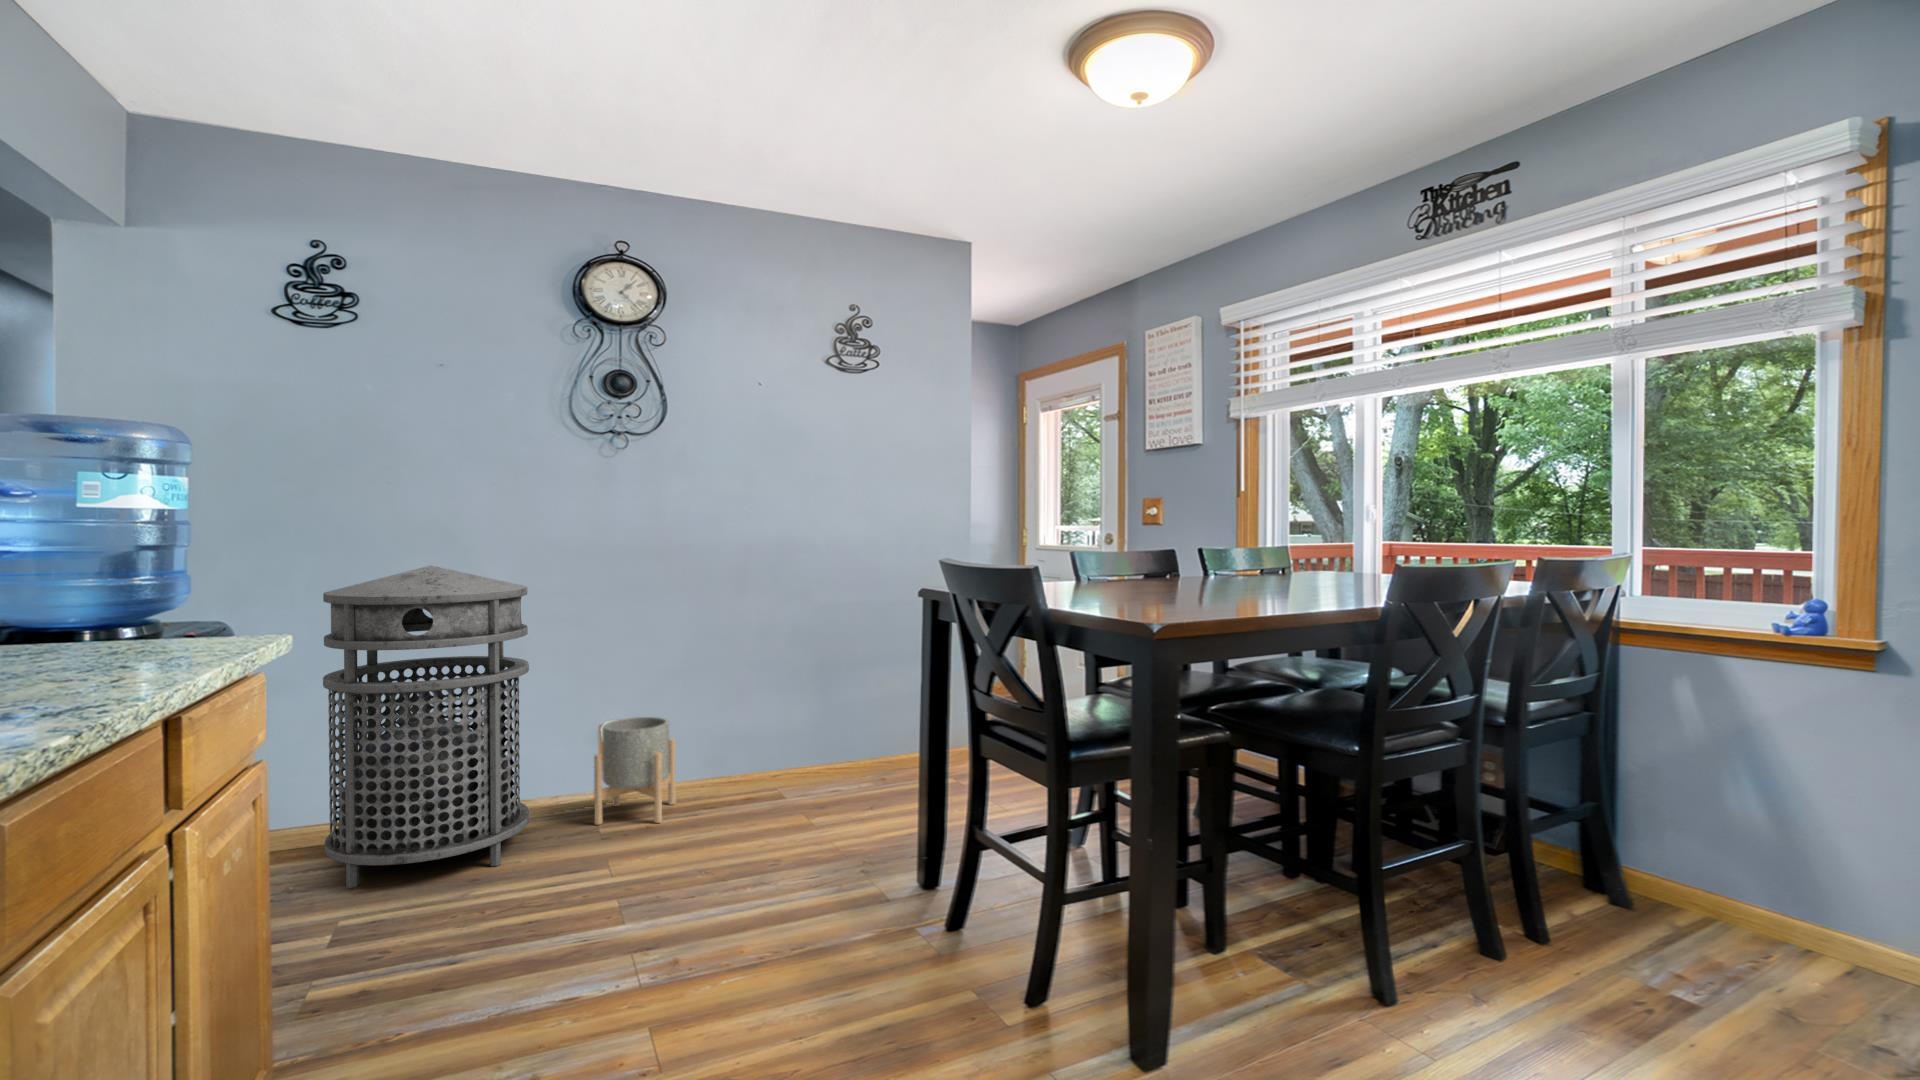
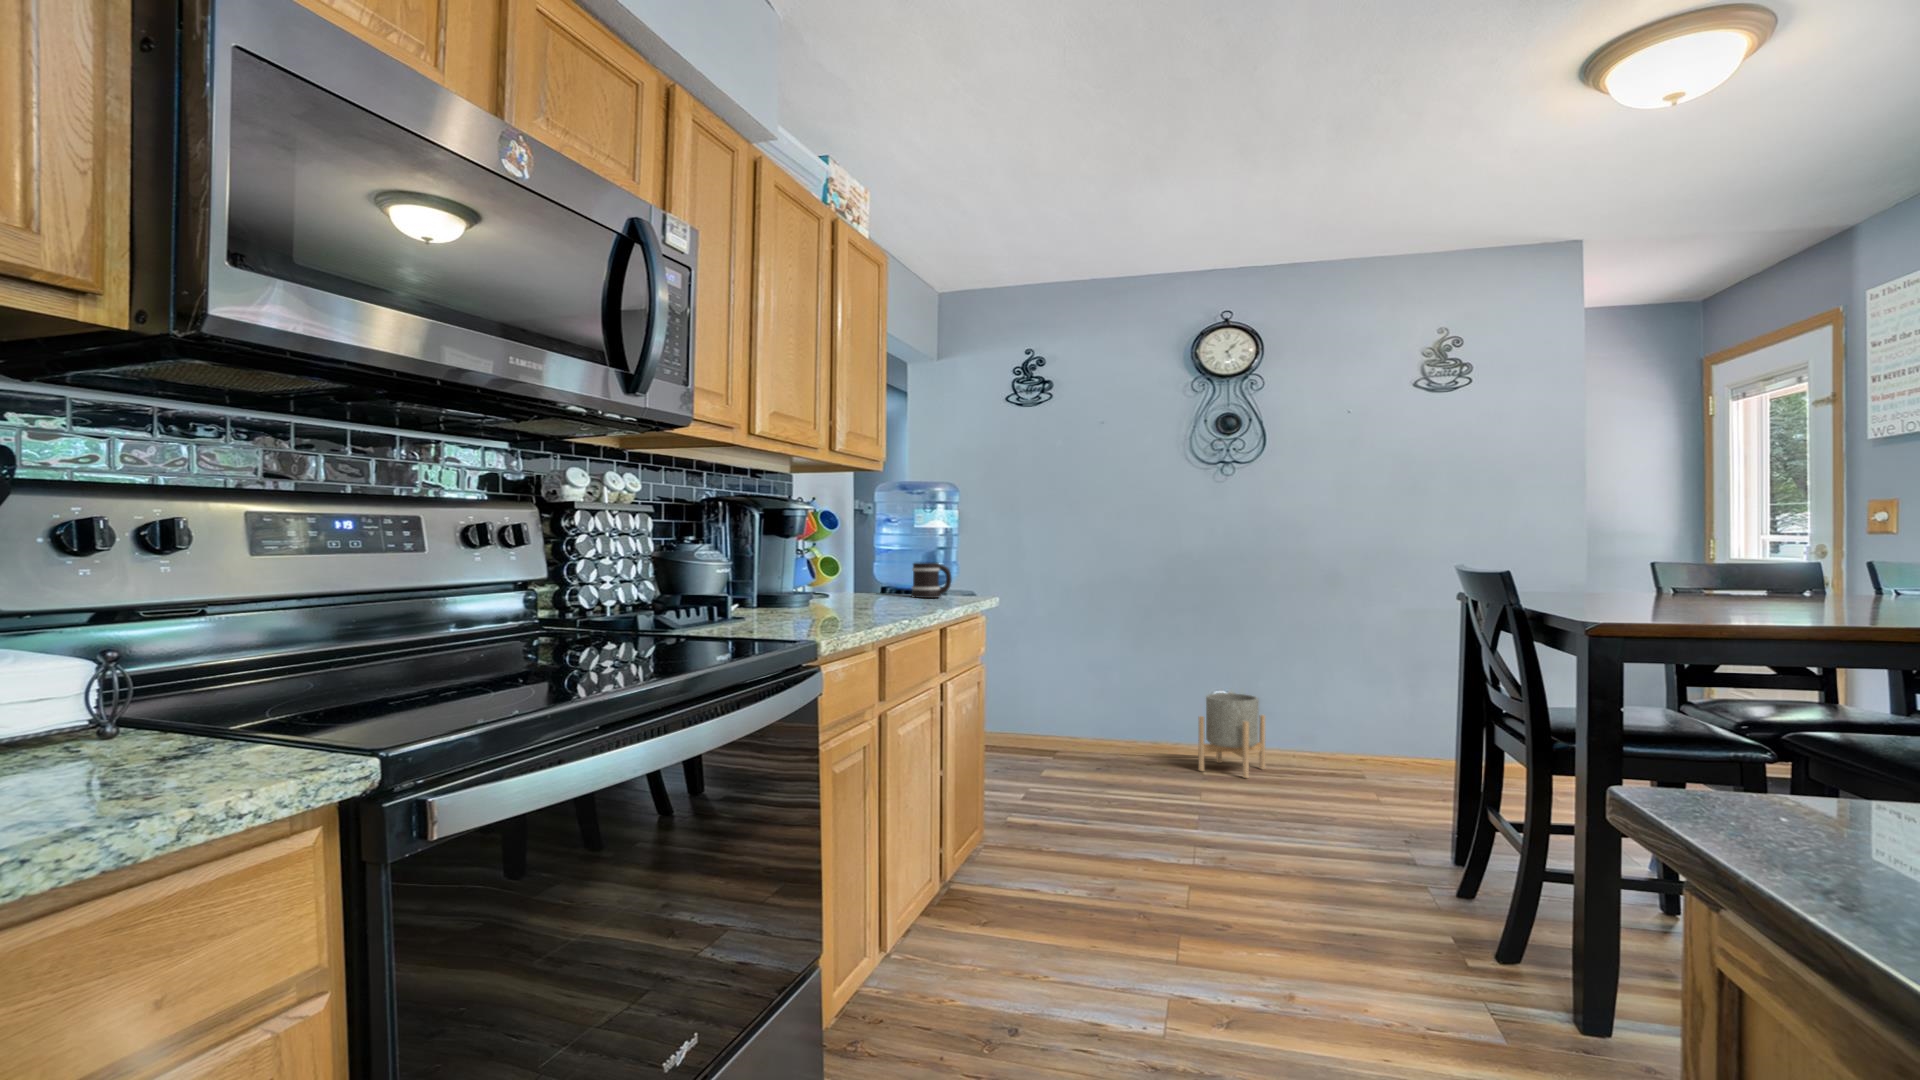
trash can: present [323,565,530,888] -> none [1029,566,1151,781]
mug: none [53,584,176,665] -> present [911,563,951,598]

